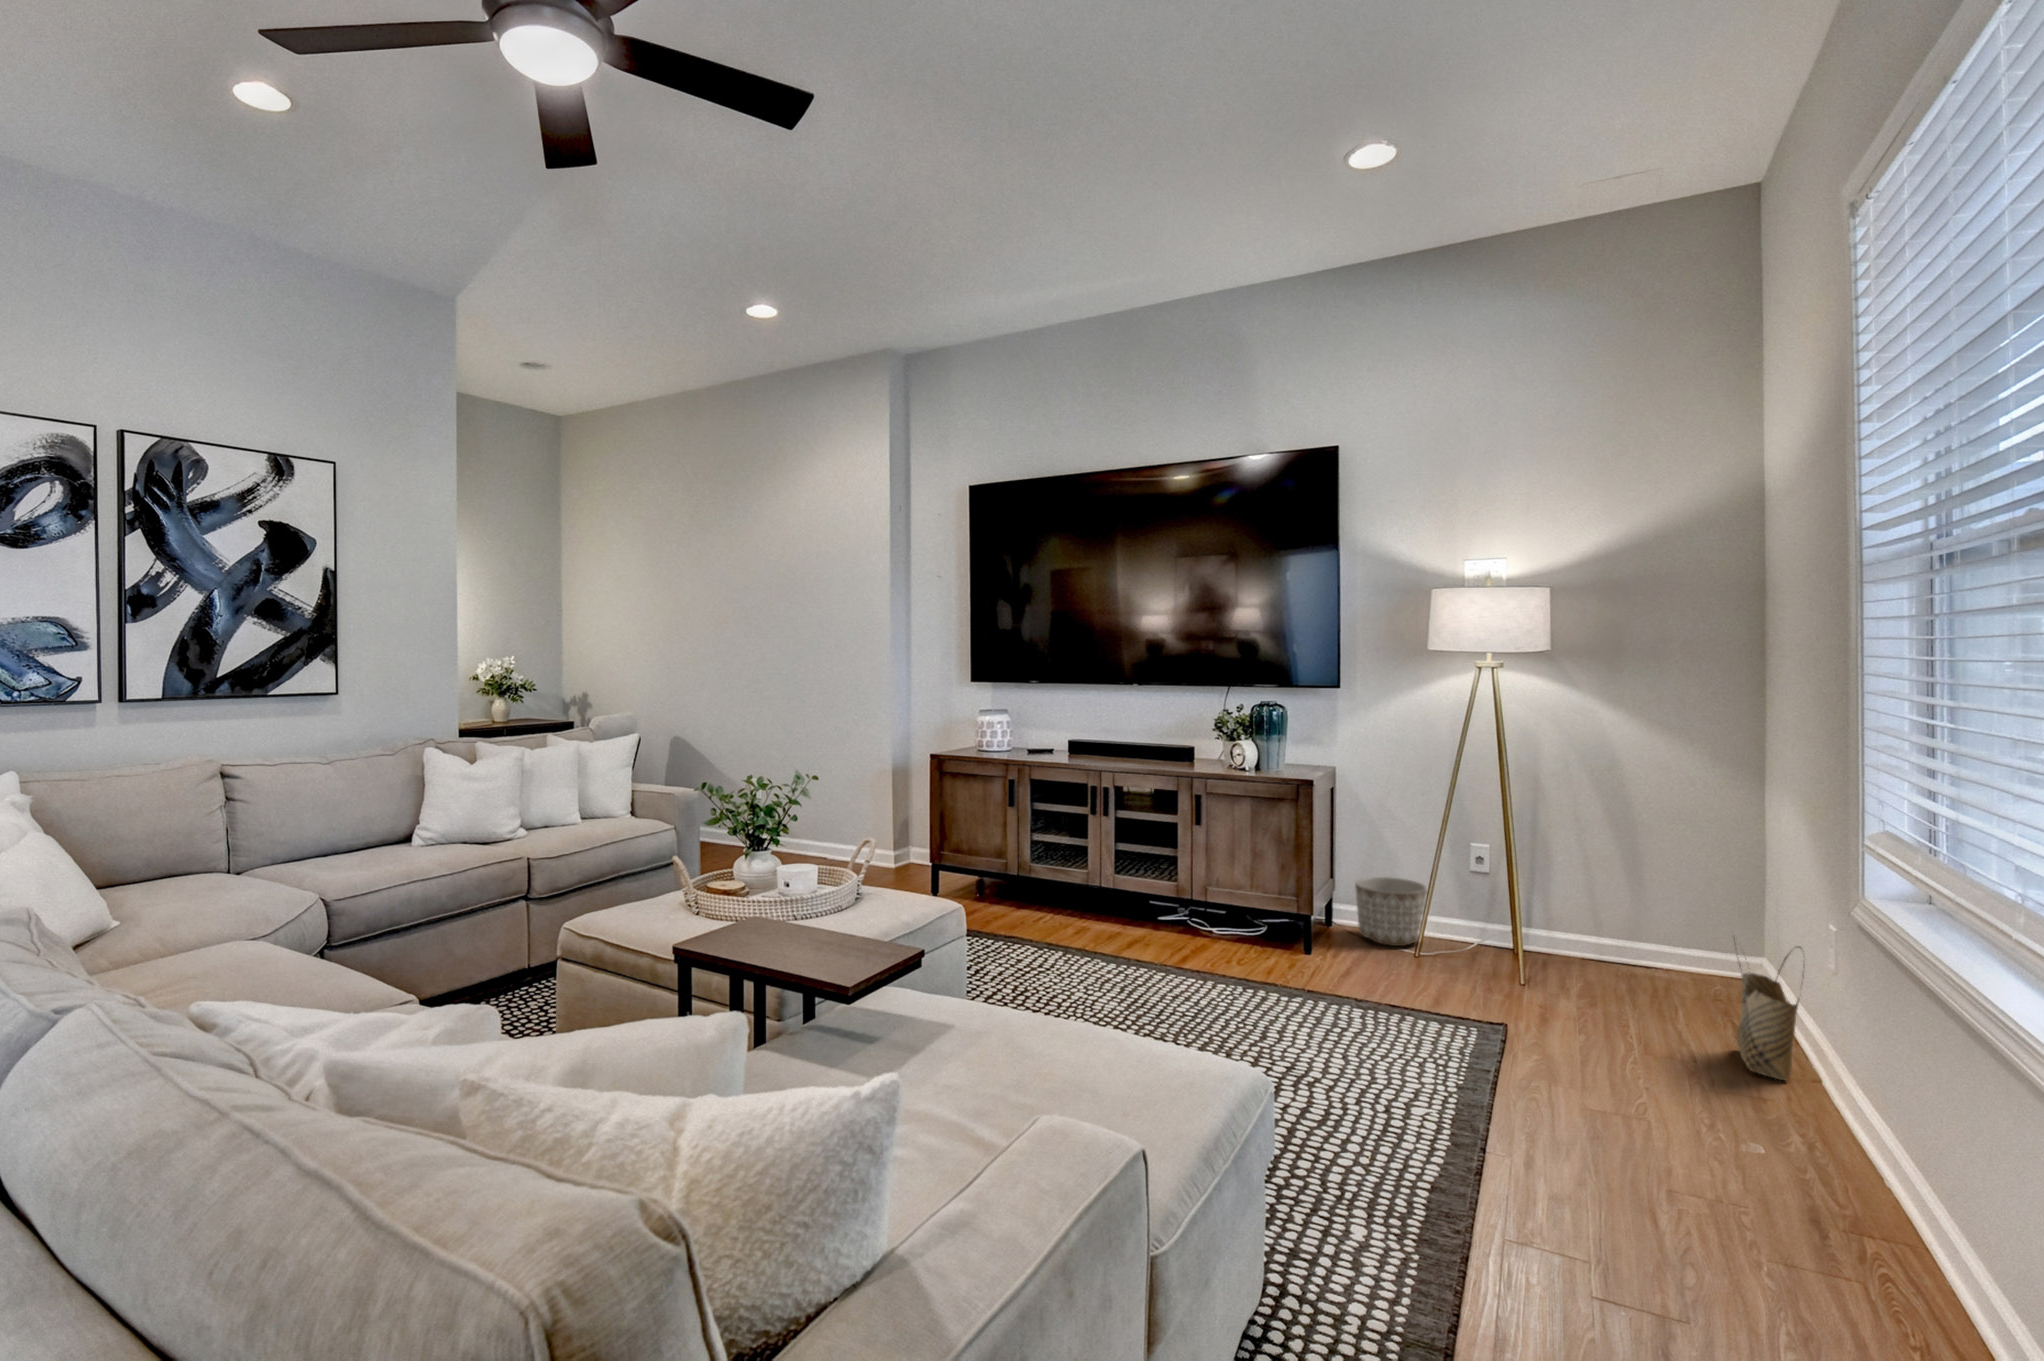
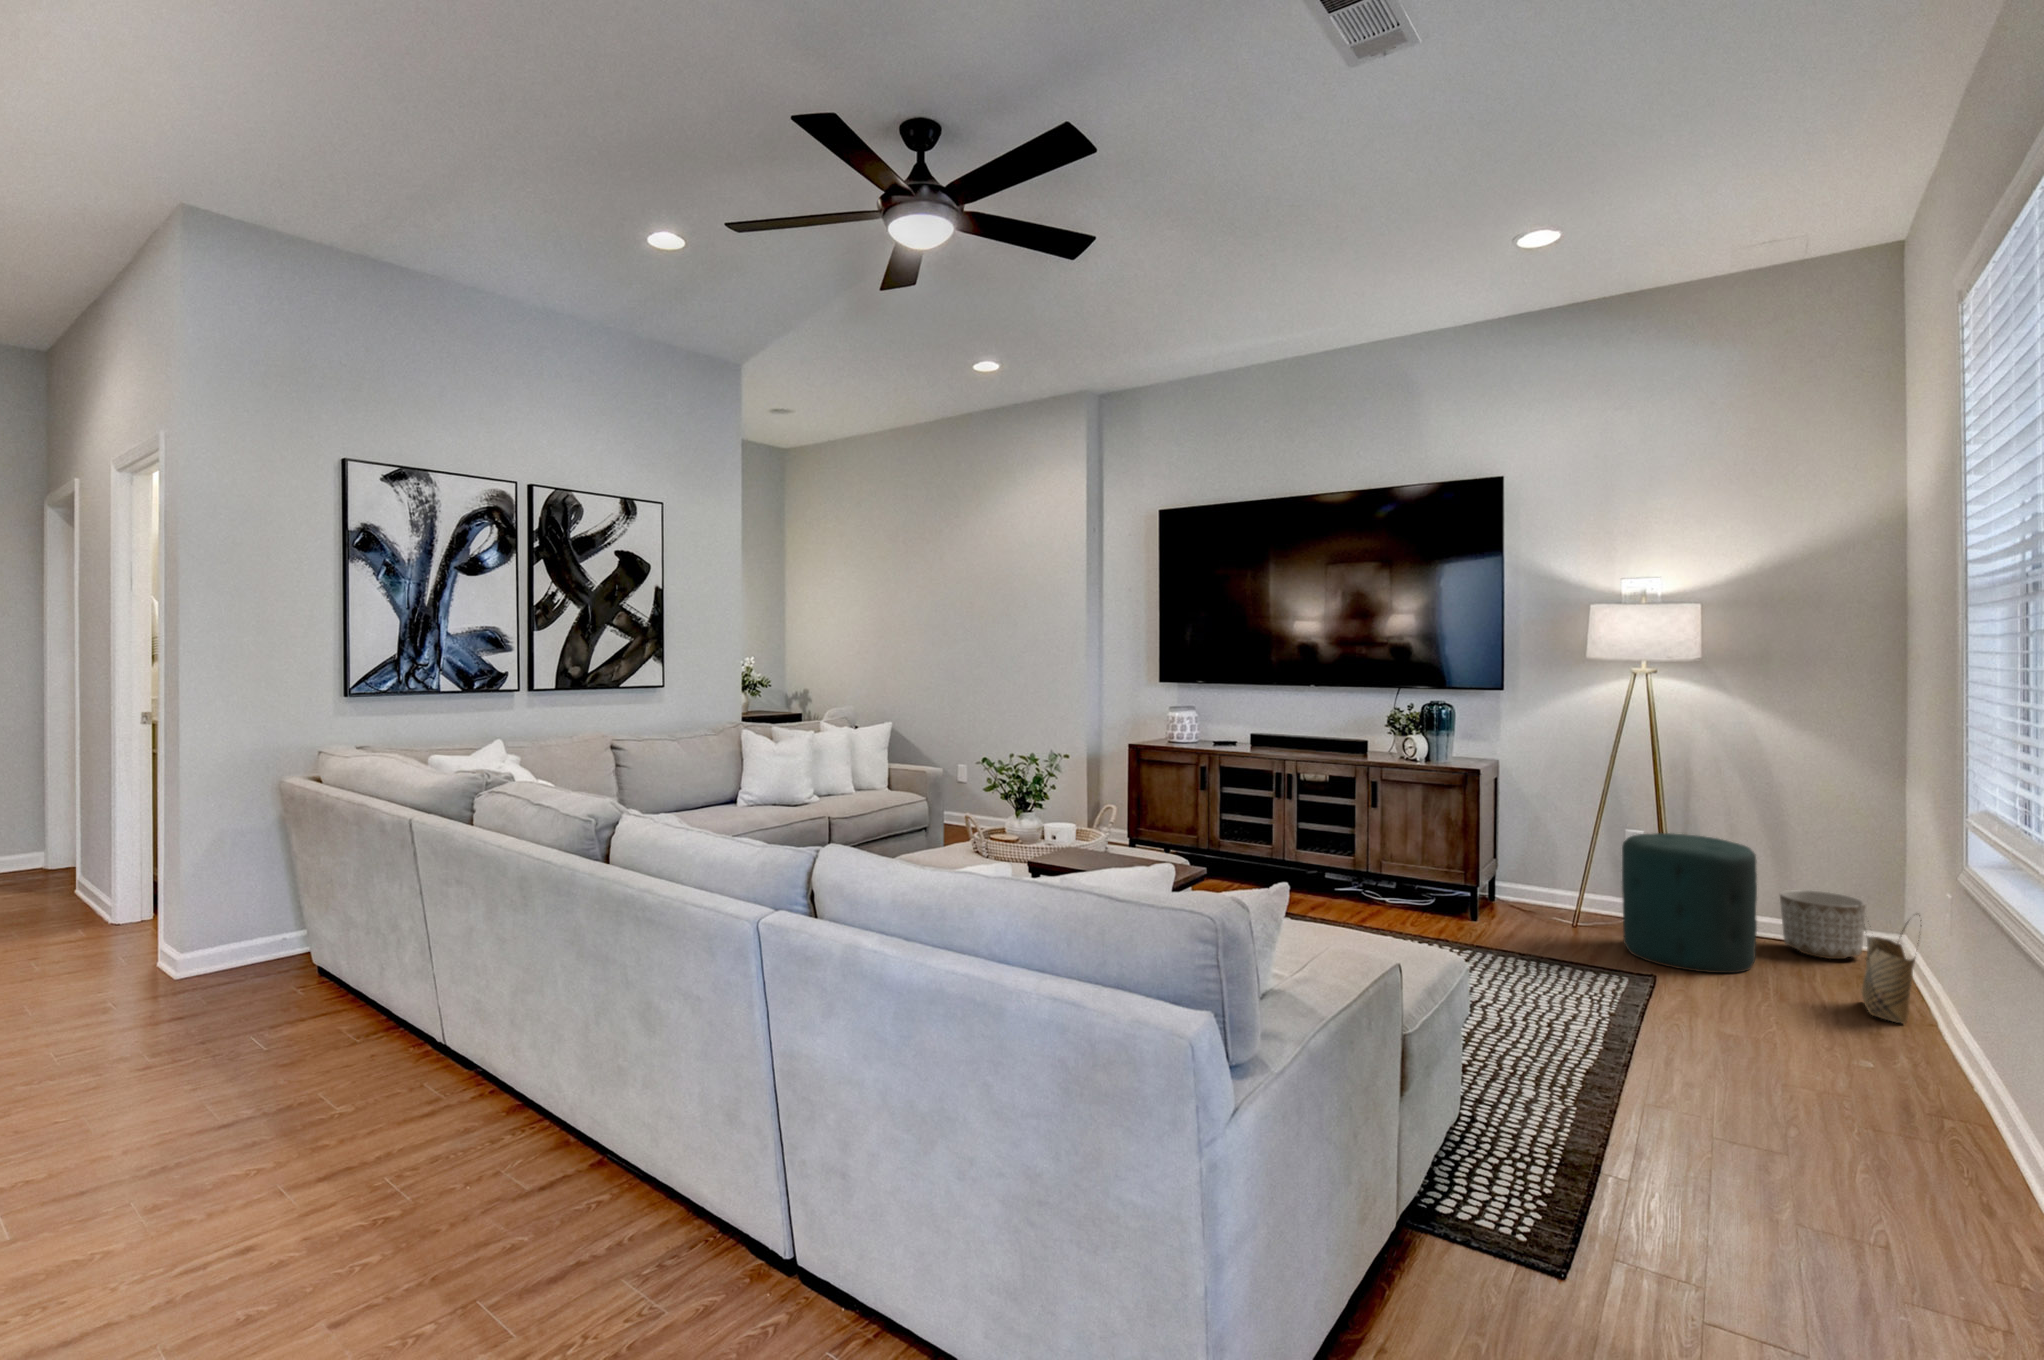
ottoman: none [1469,849,1616,1016] -> present [1622,833,1757,973]
planter: present [1355,877,1427,946] -> present [1780,890,1866,959]

